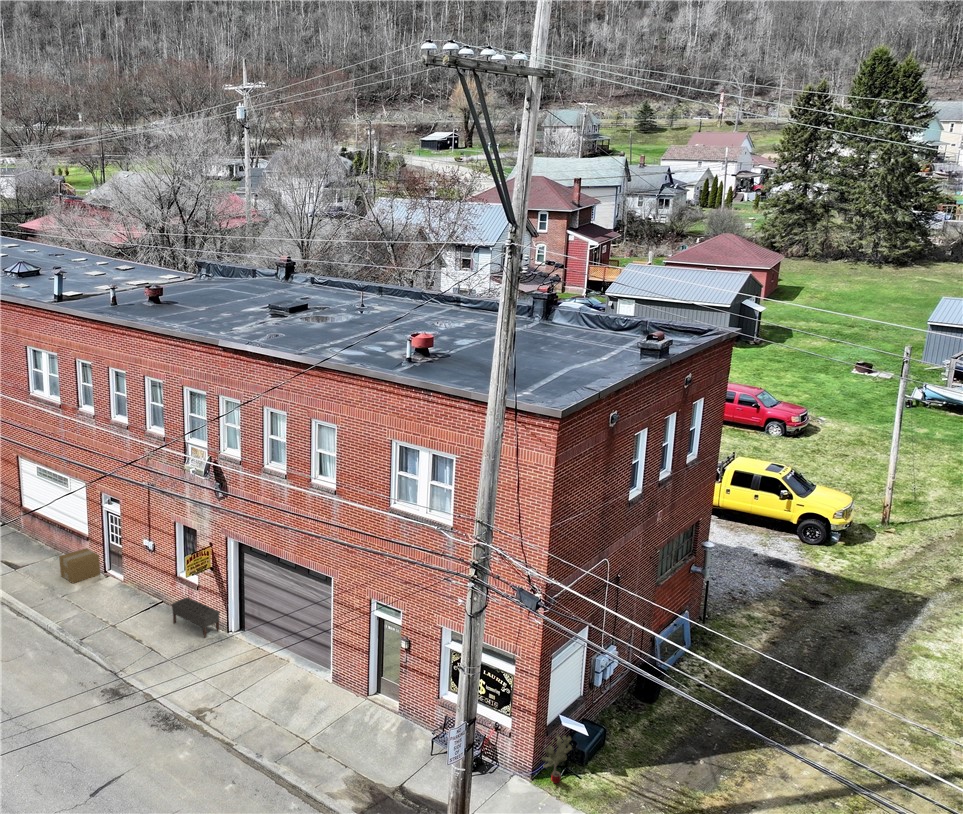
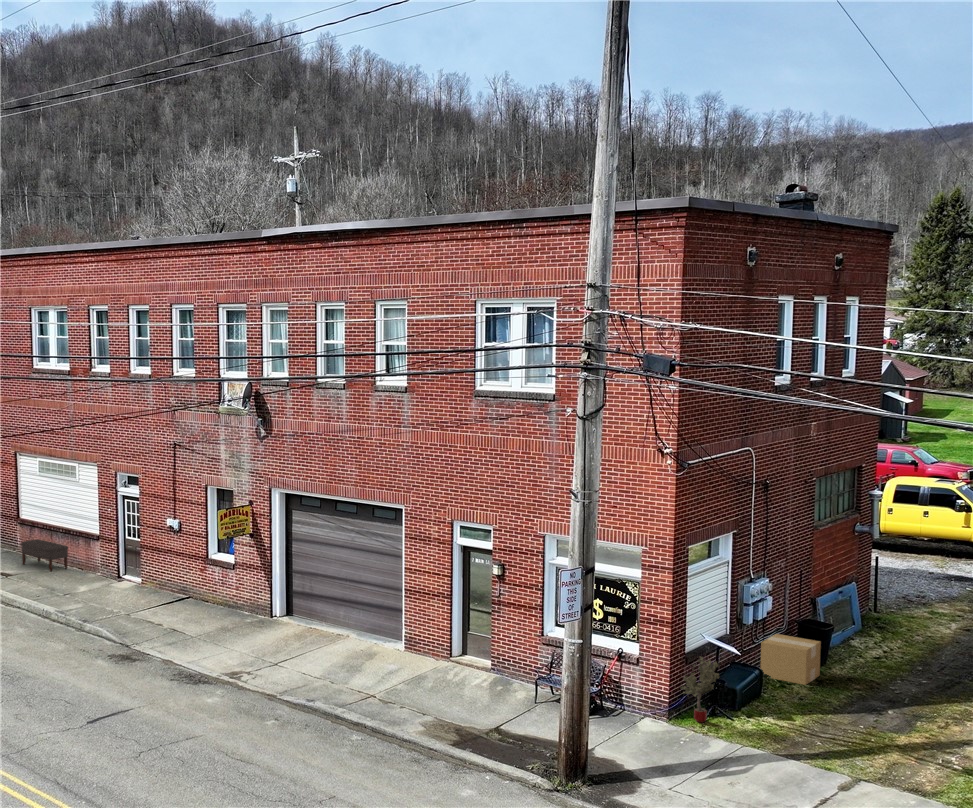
cardboard box: present [59,548,100,583] -> present [761,634,821,685]
bench: present [172,598,220,638] -> present [21,539,68,571]

